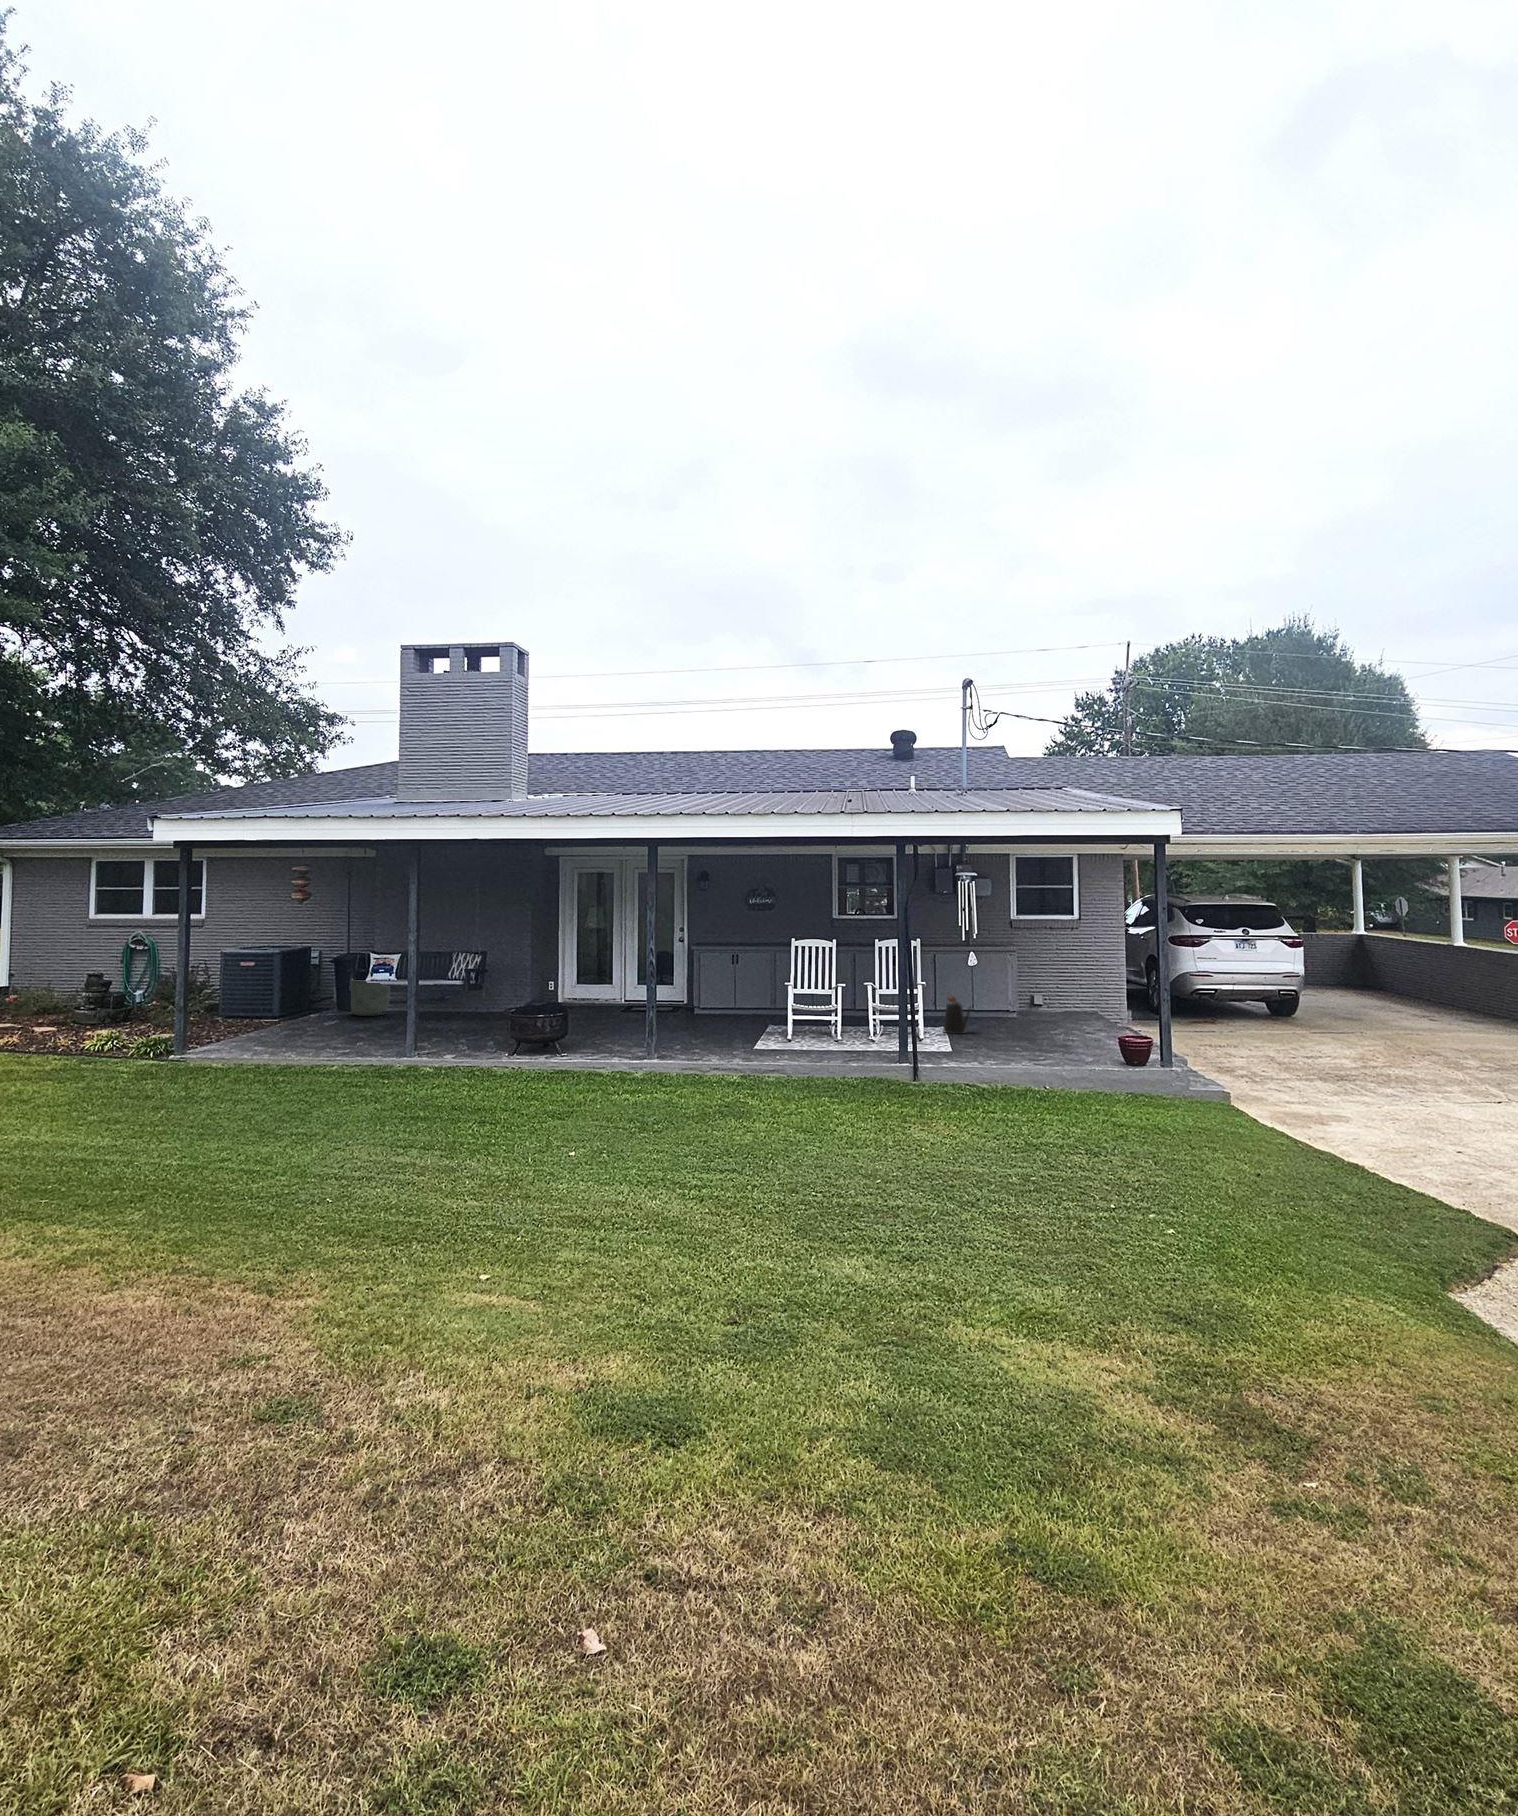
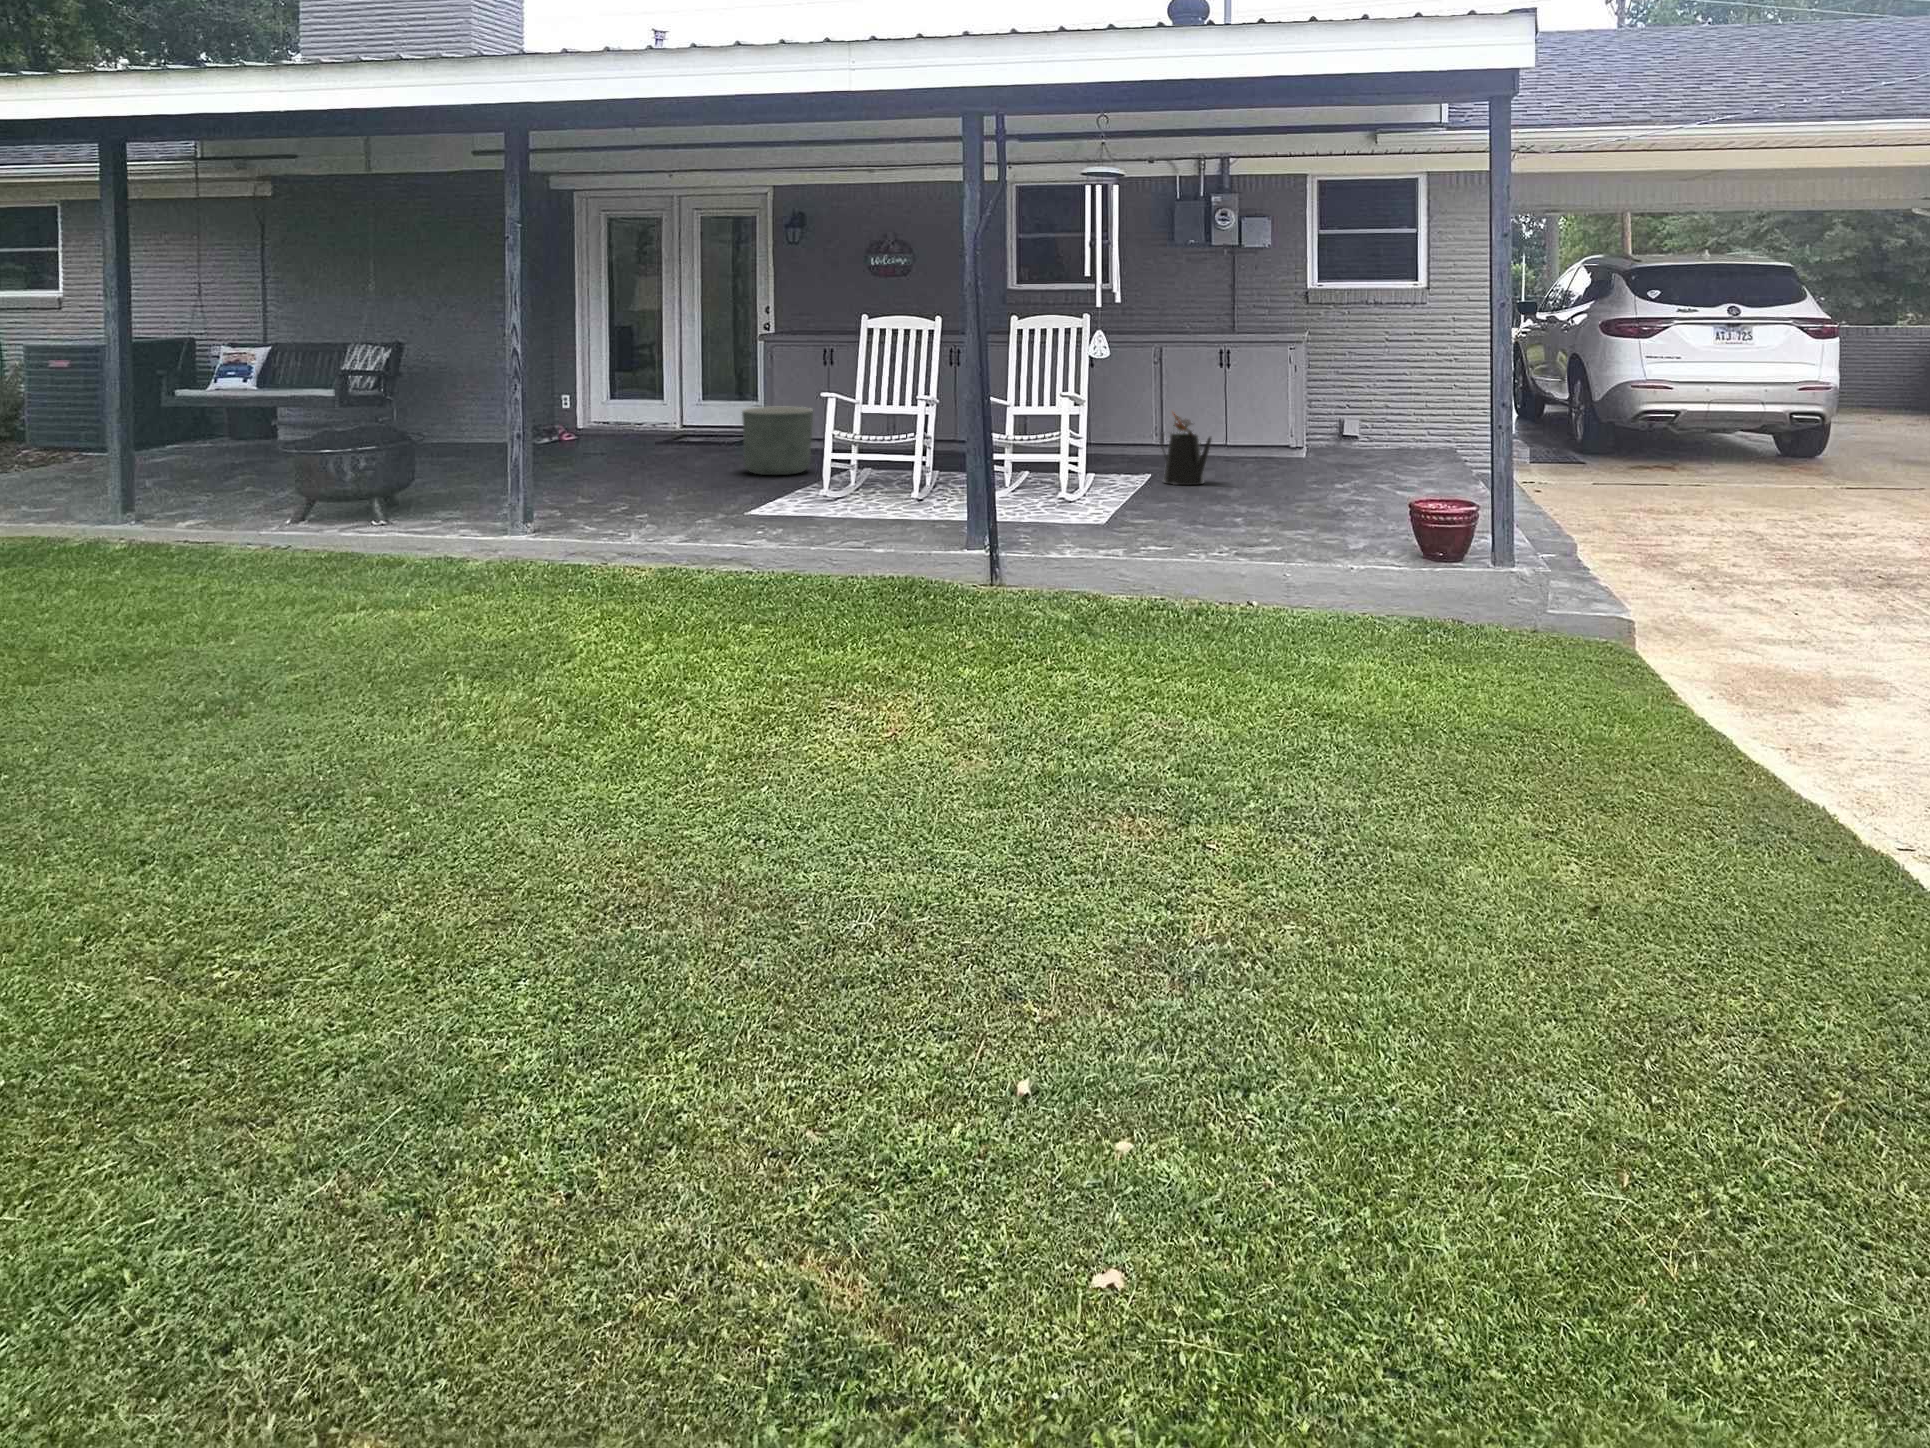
planter: present [351,979,390,1016] -> present [742,406,813,475]

